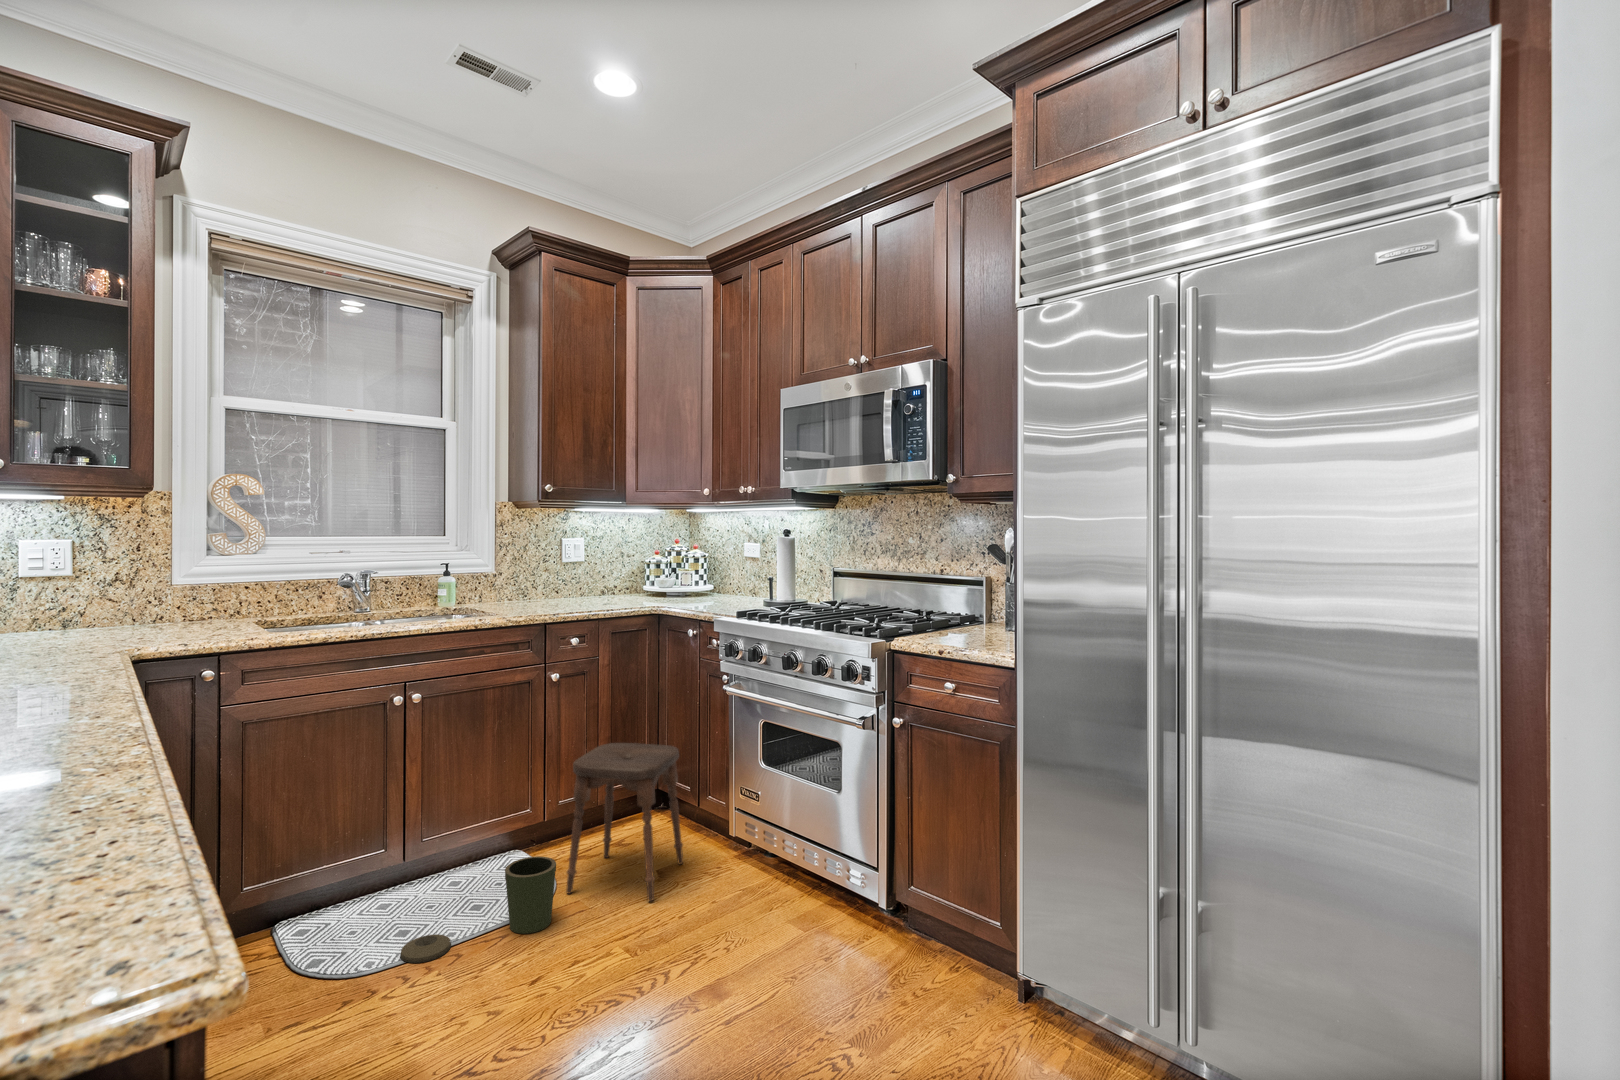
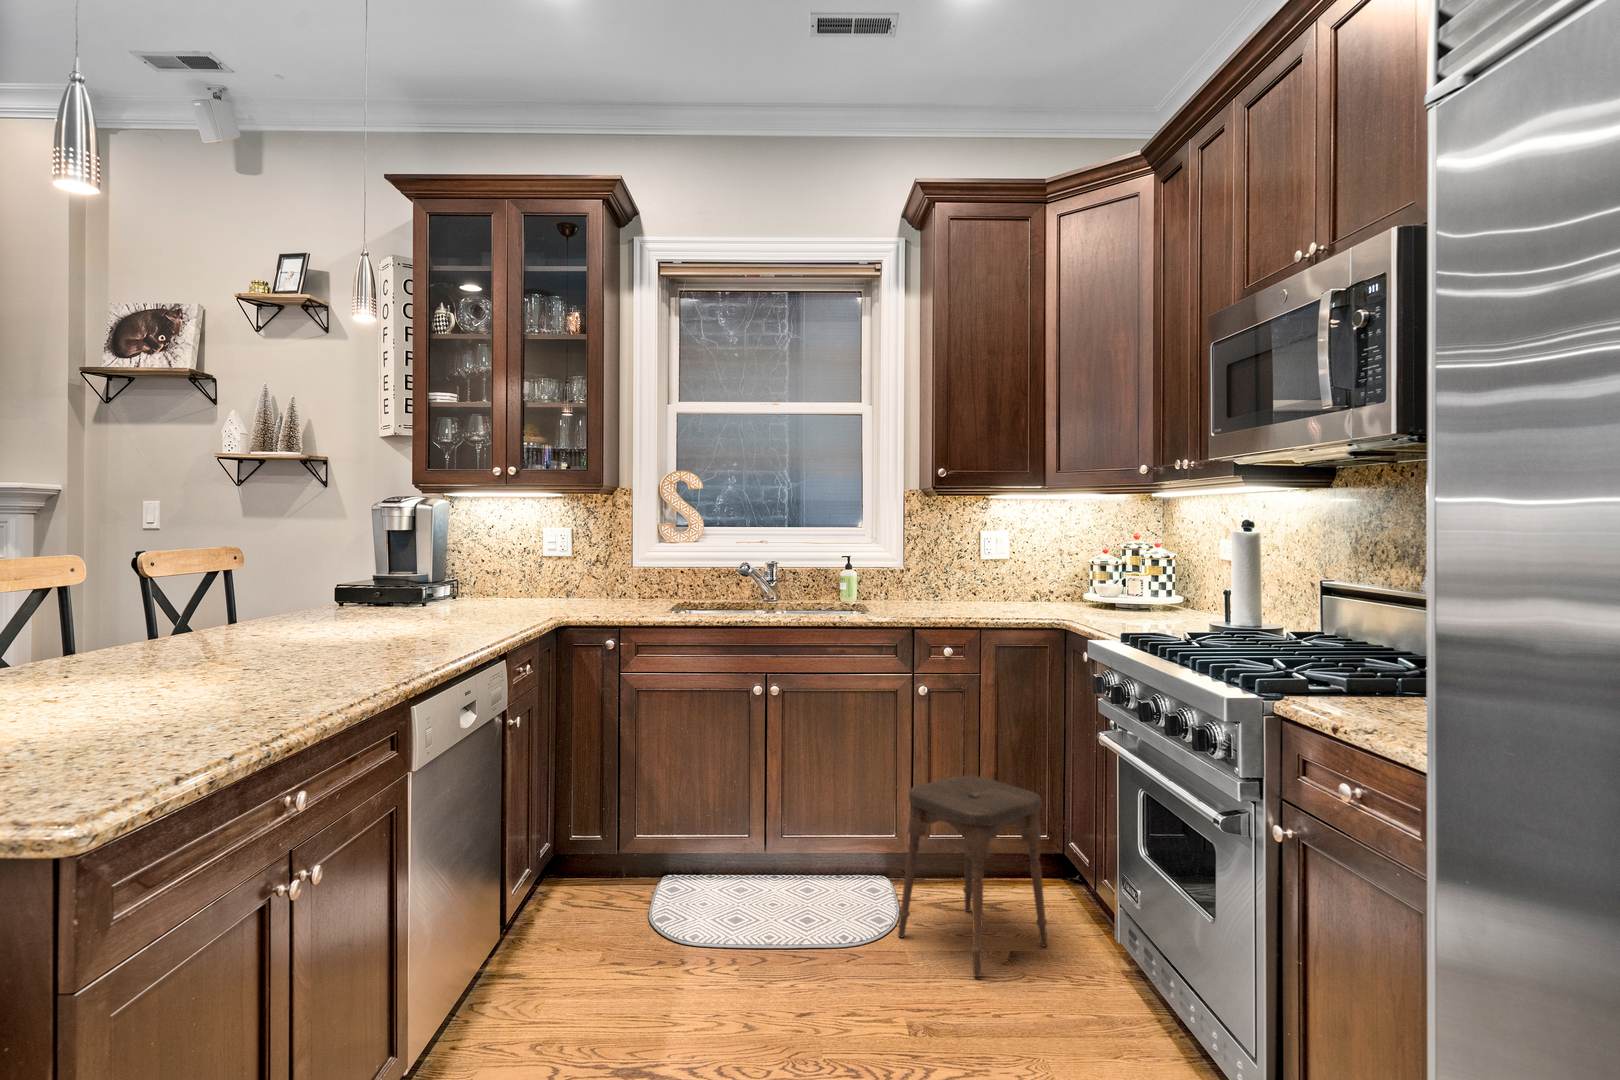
trash can: present [400,856,556,963] -> none [718,881,870,965]

